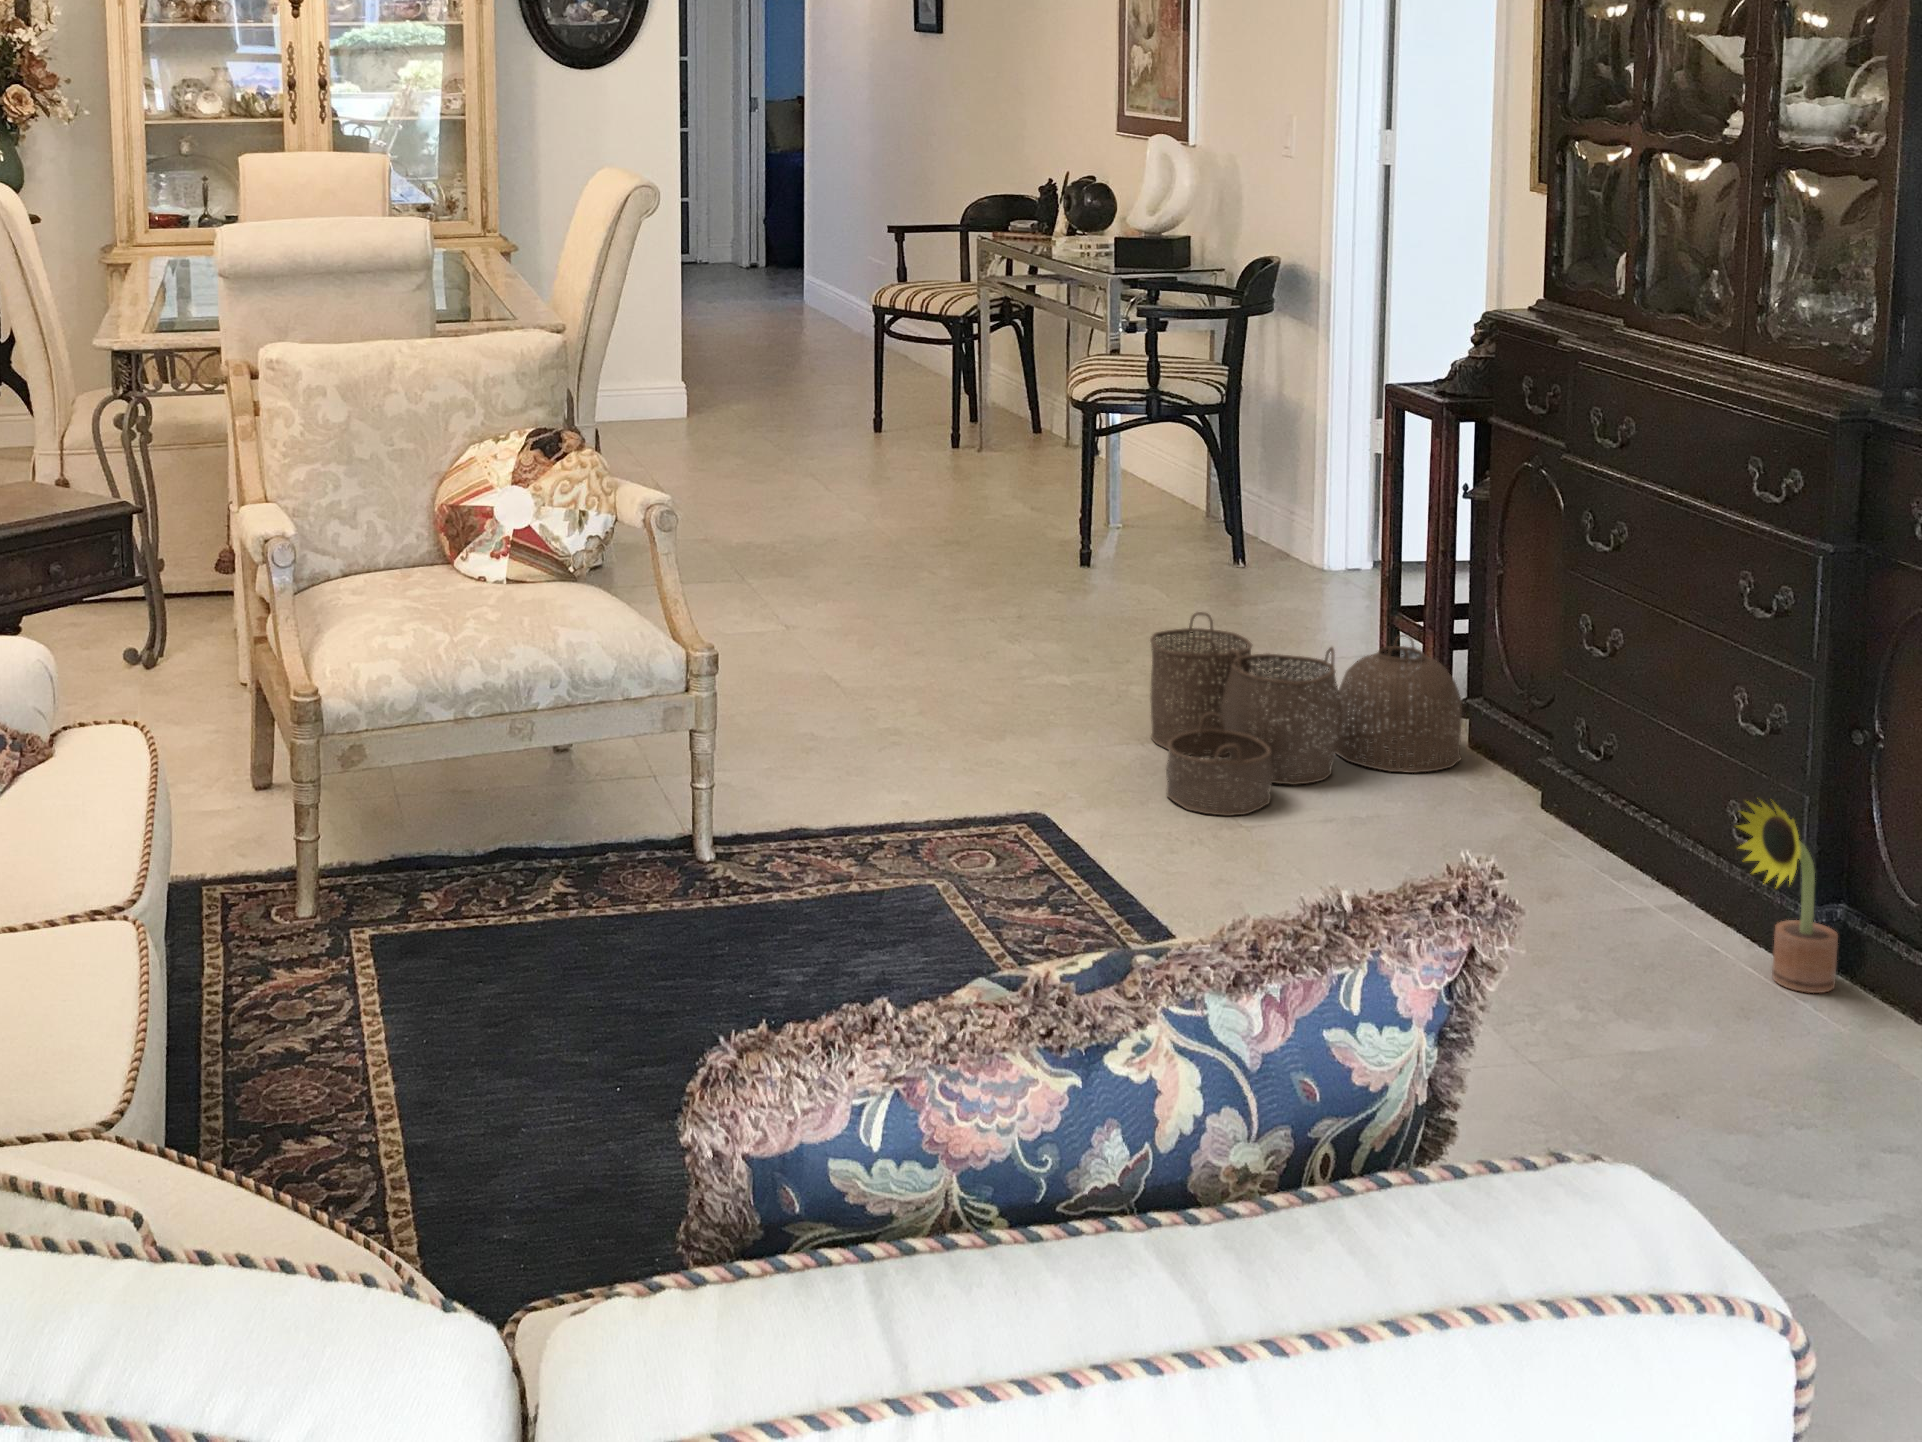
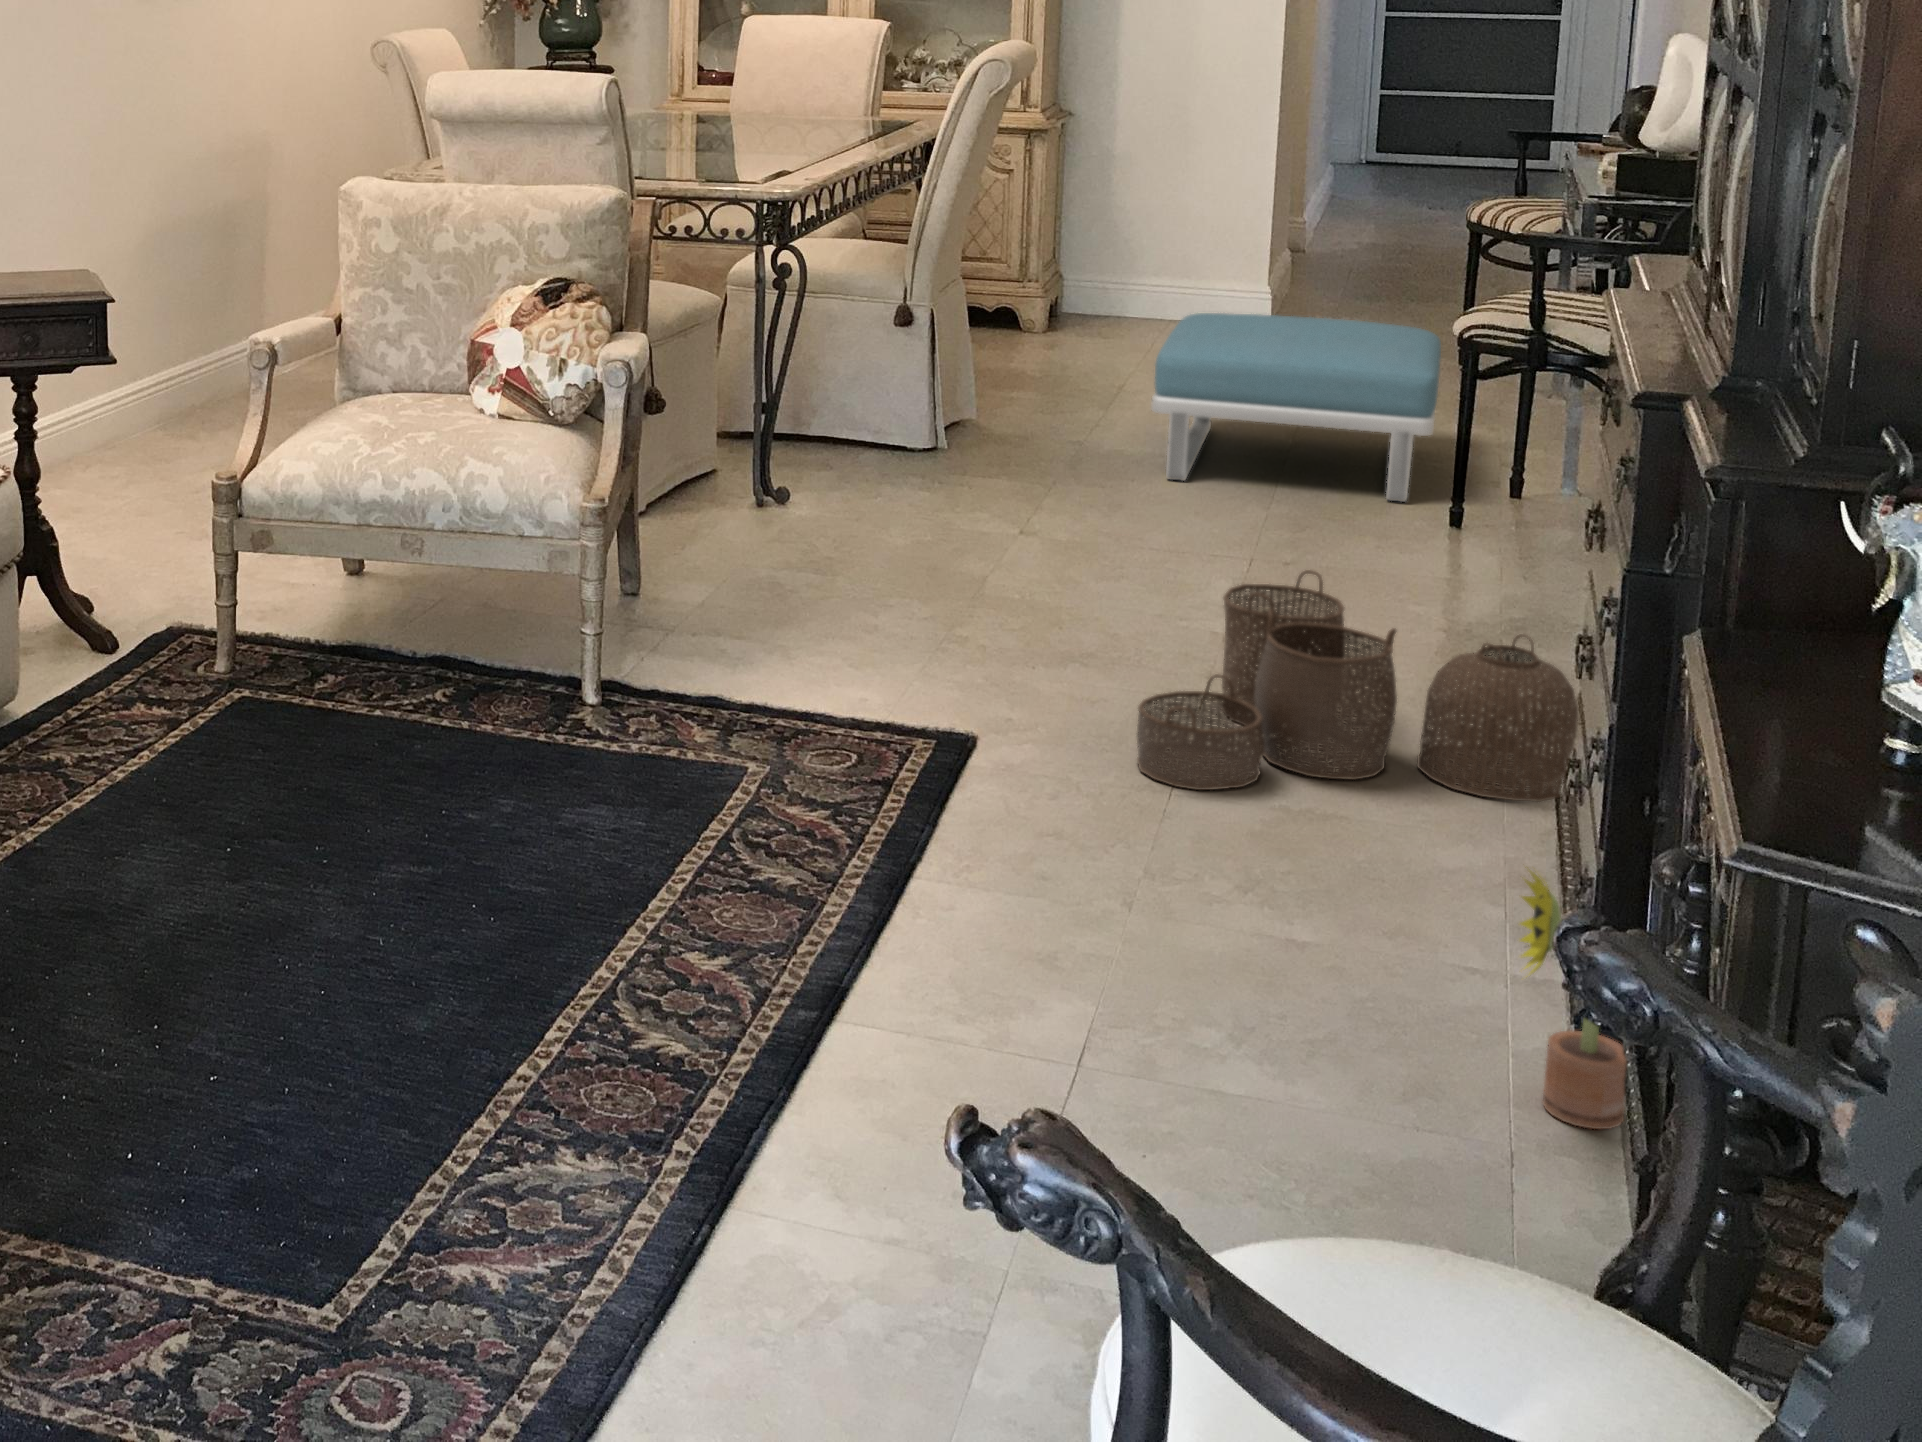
footstool: none [757,401,1034,561] -> present [1151,313,1441,502]

